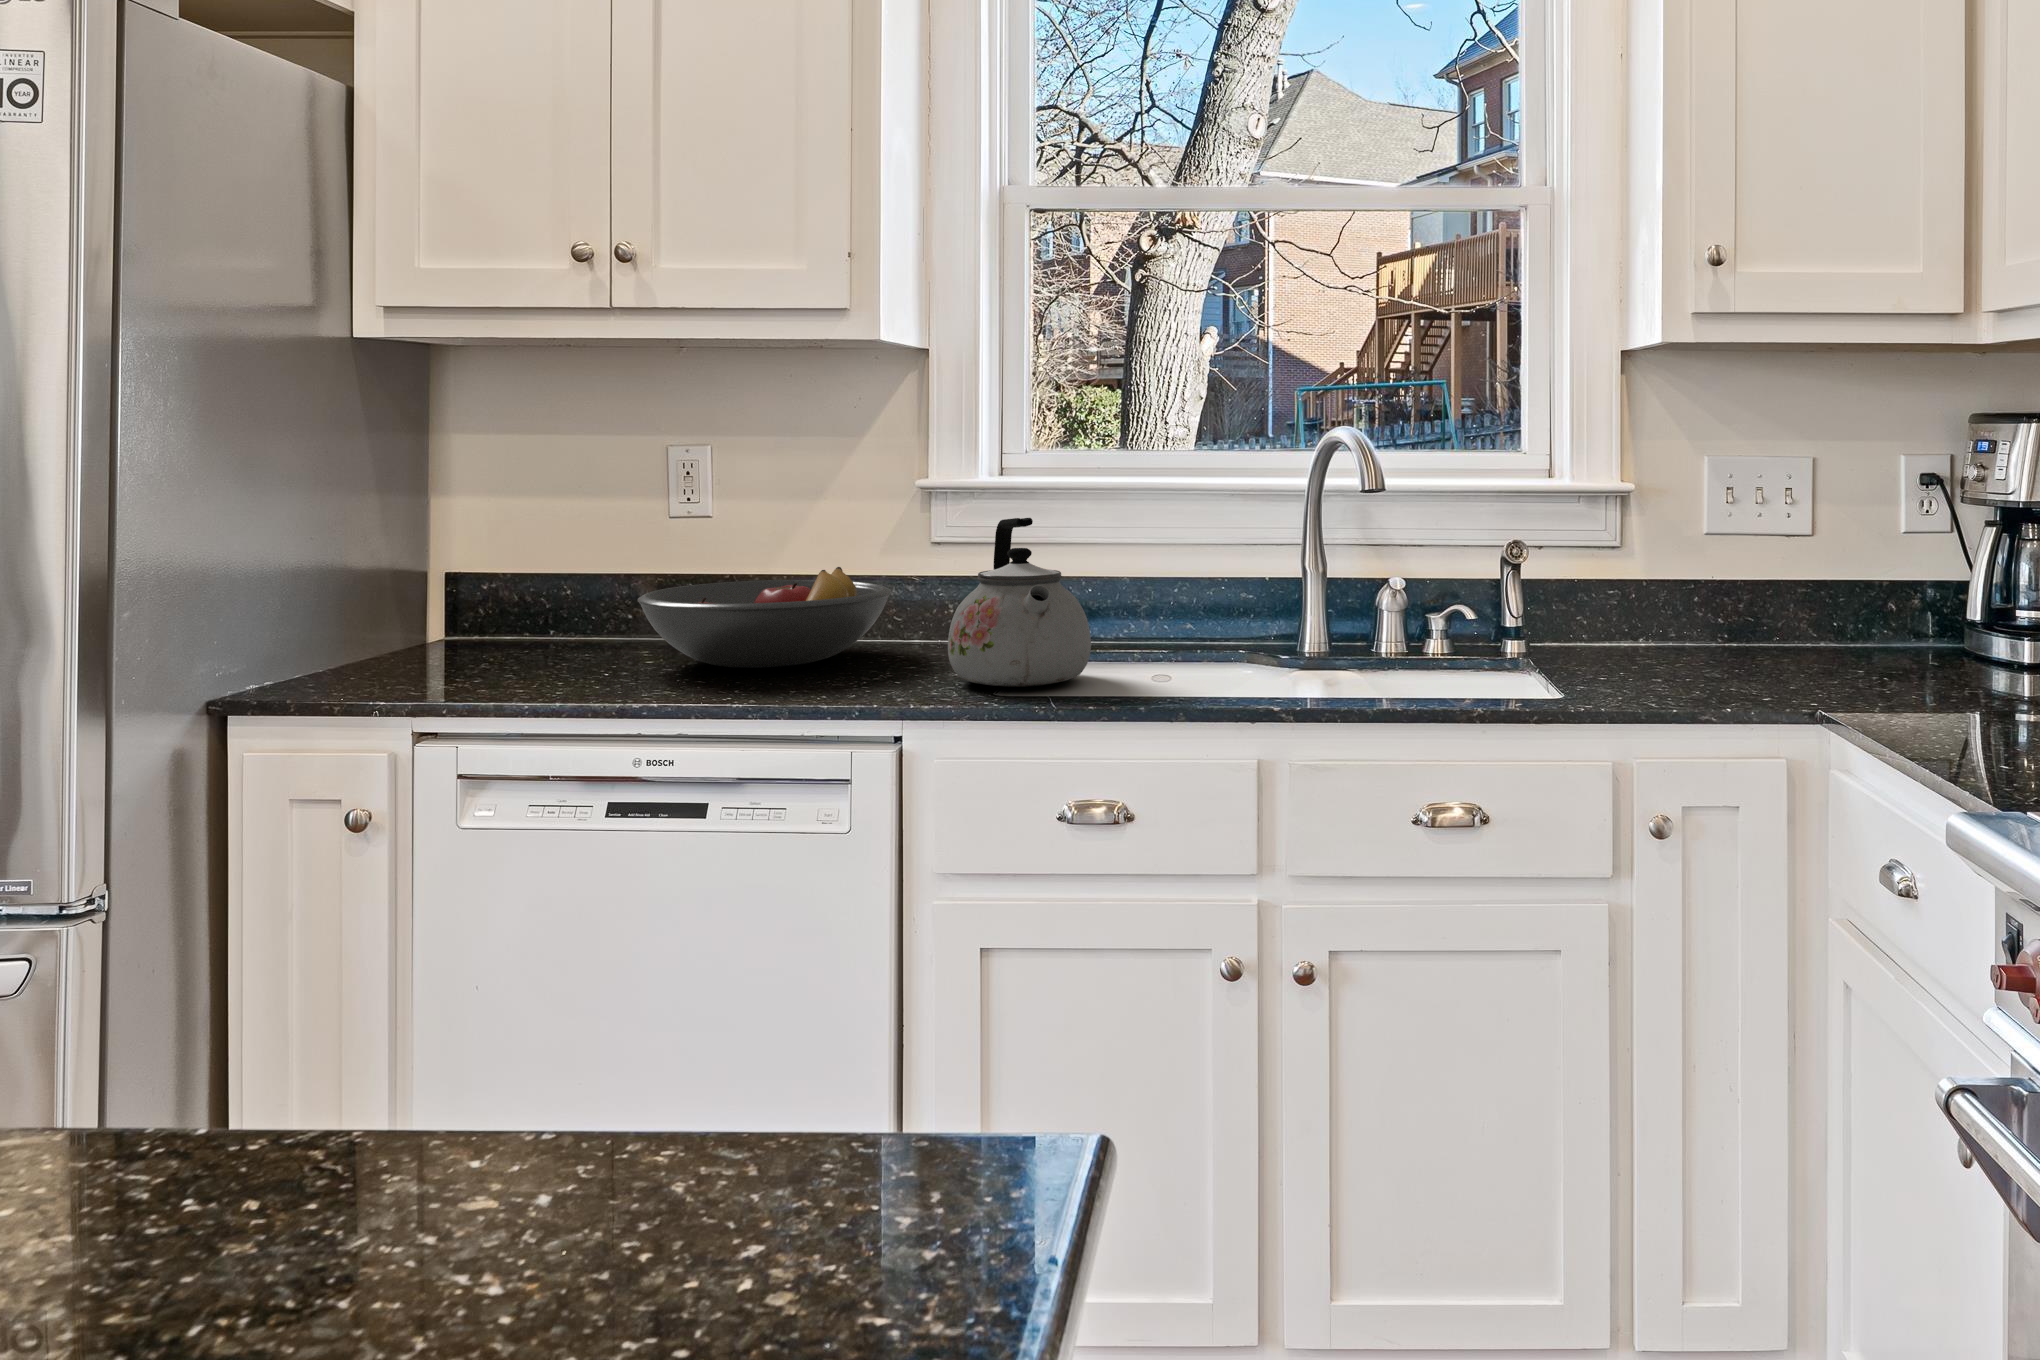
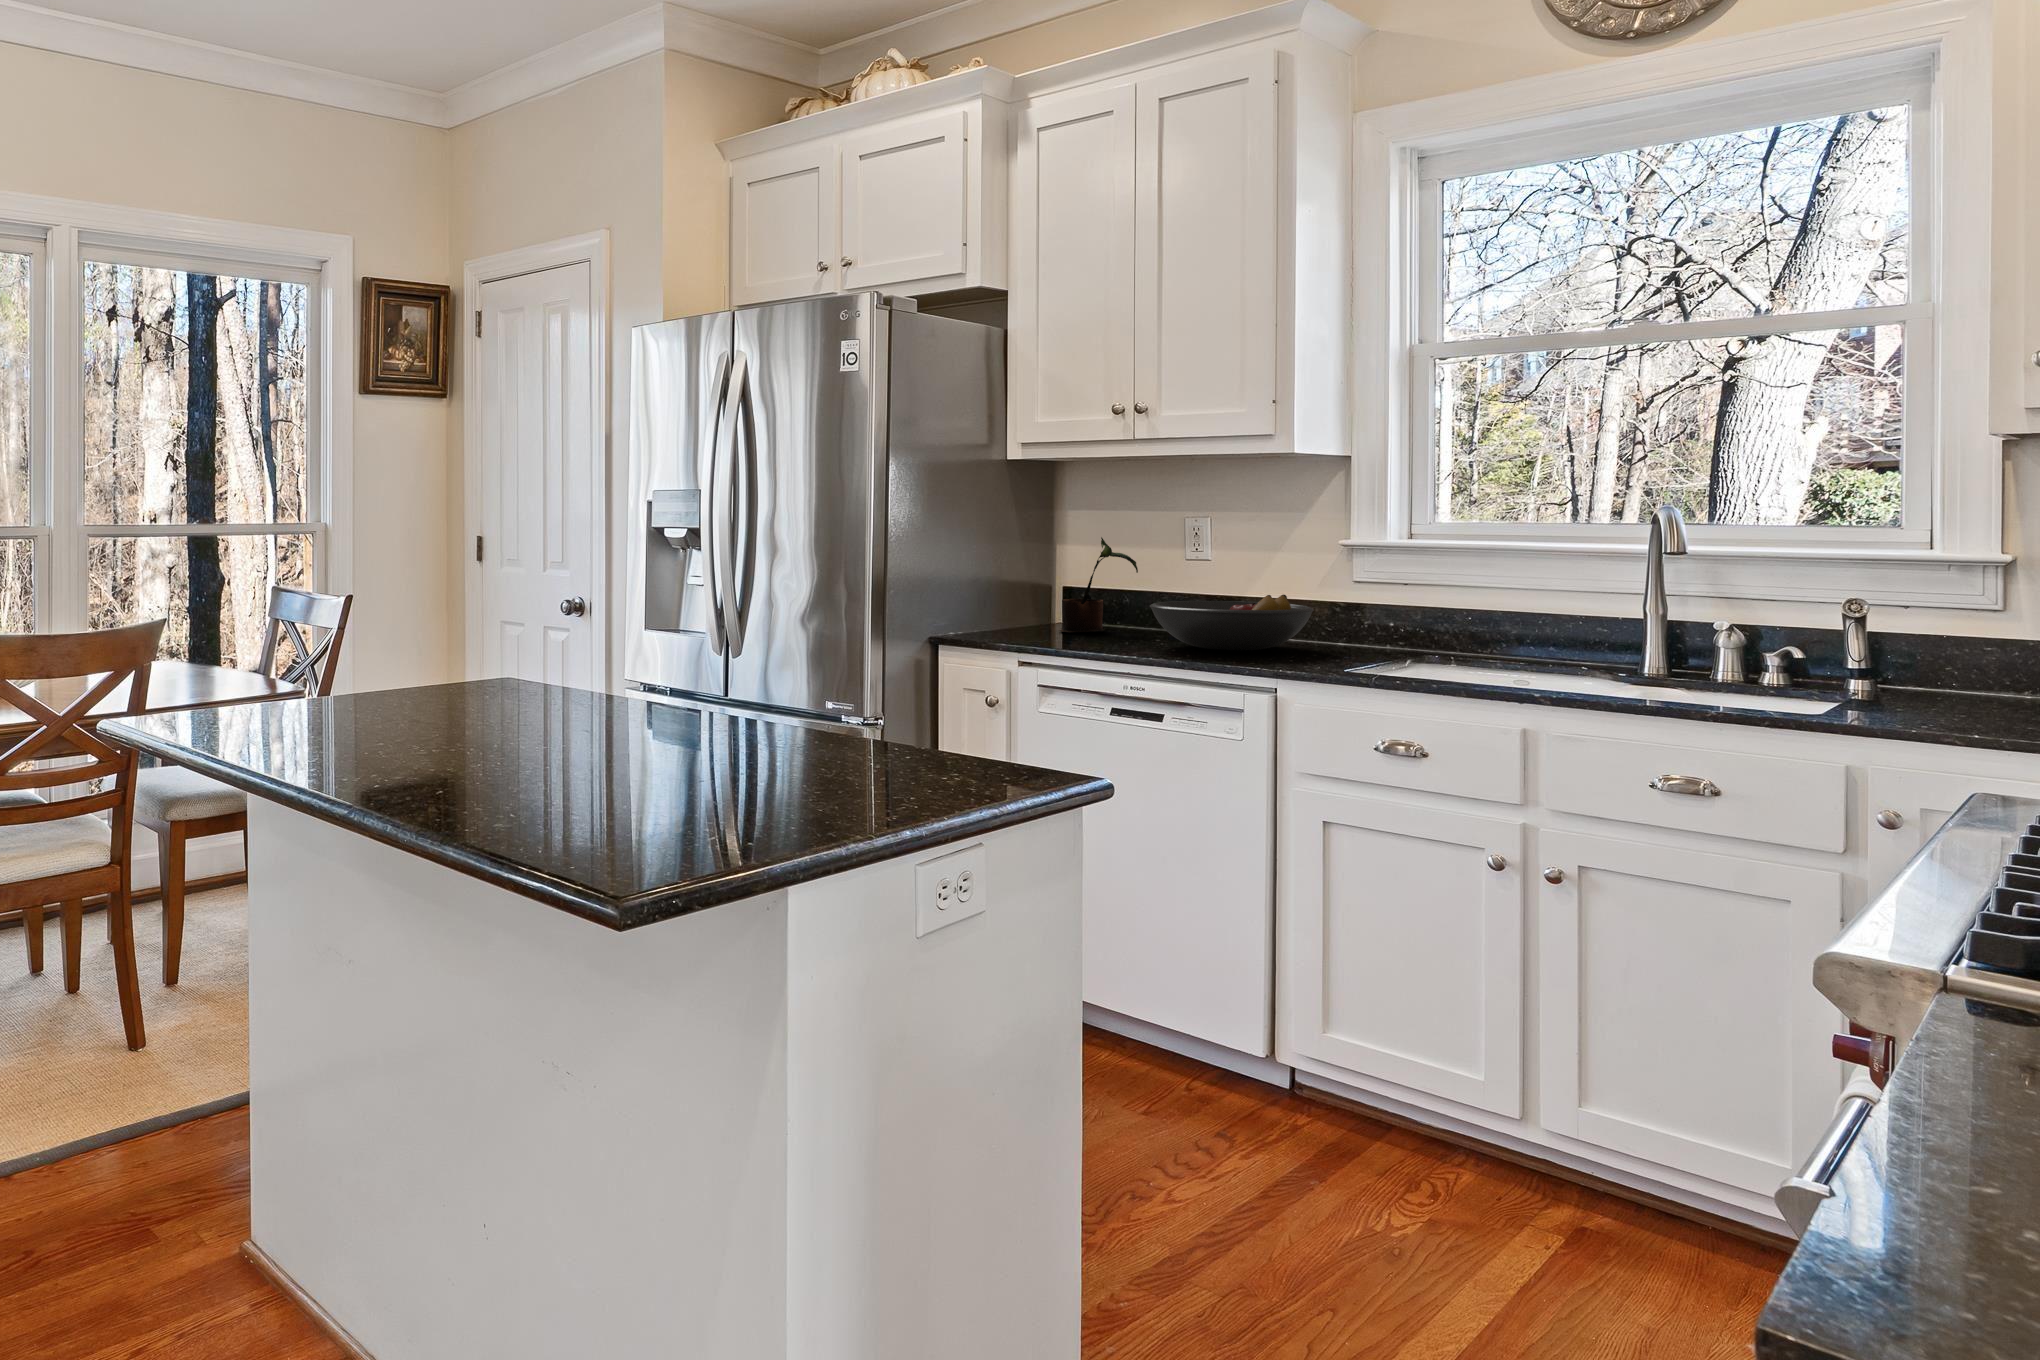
potted plant: none [445,480,583,654] -> present [1060,537,1138,632]
kettle: present [948,518,1091,687] -> none [1328,564,1432,671]

